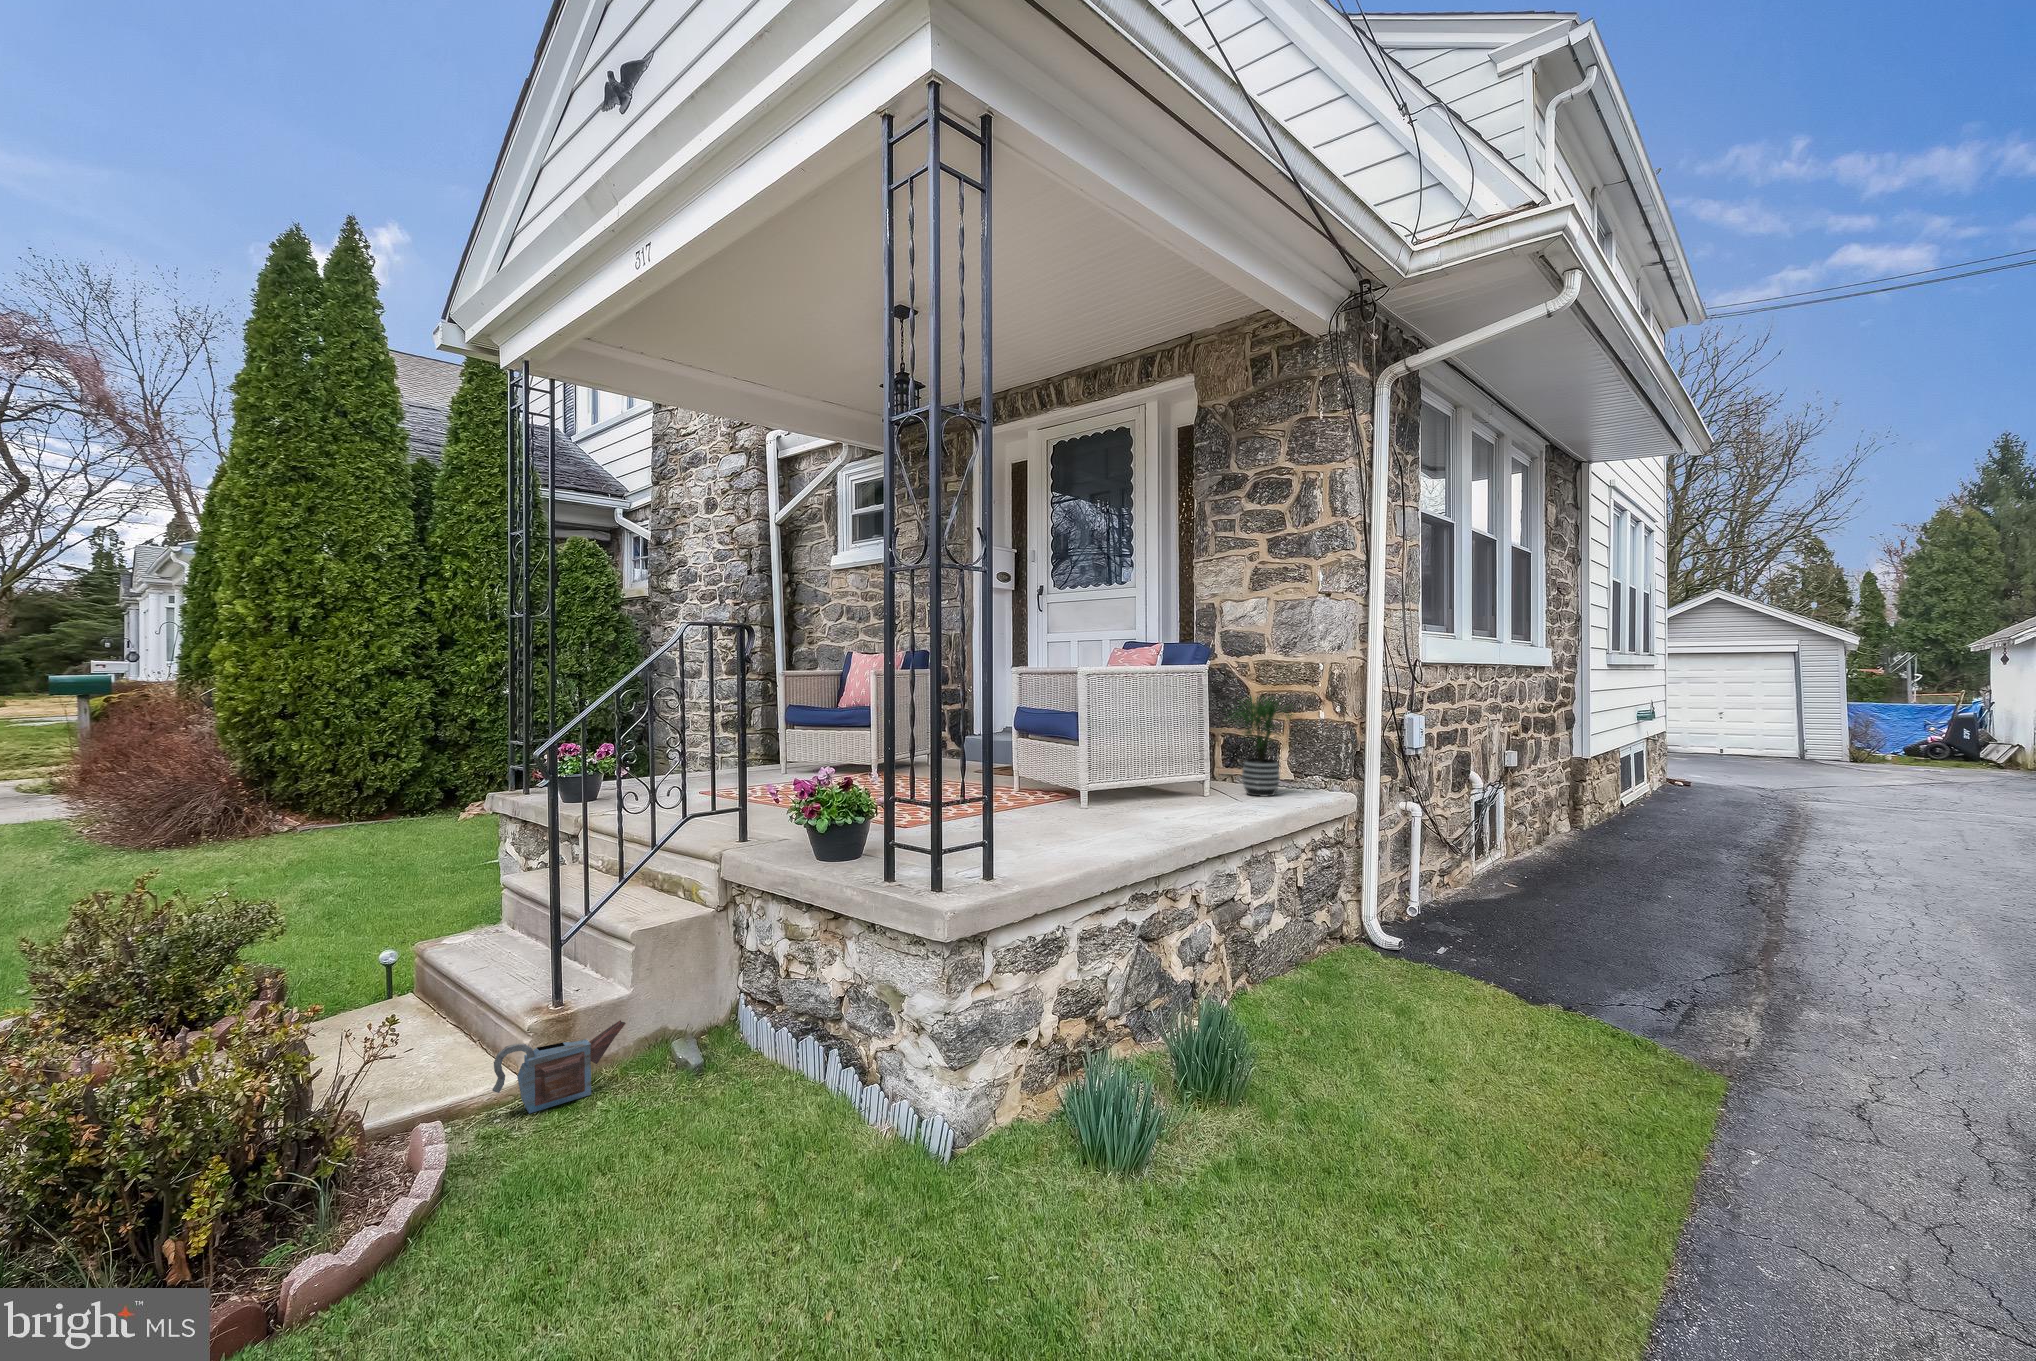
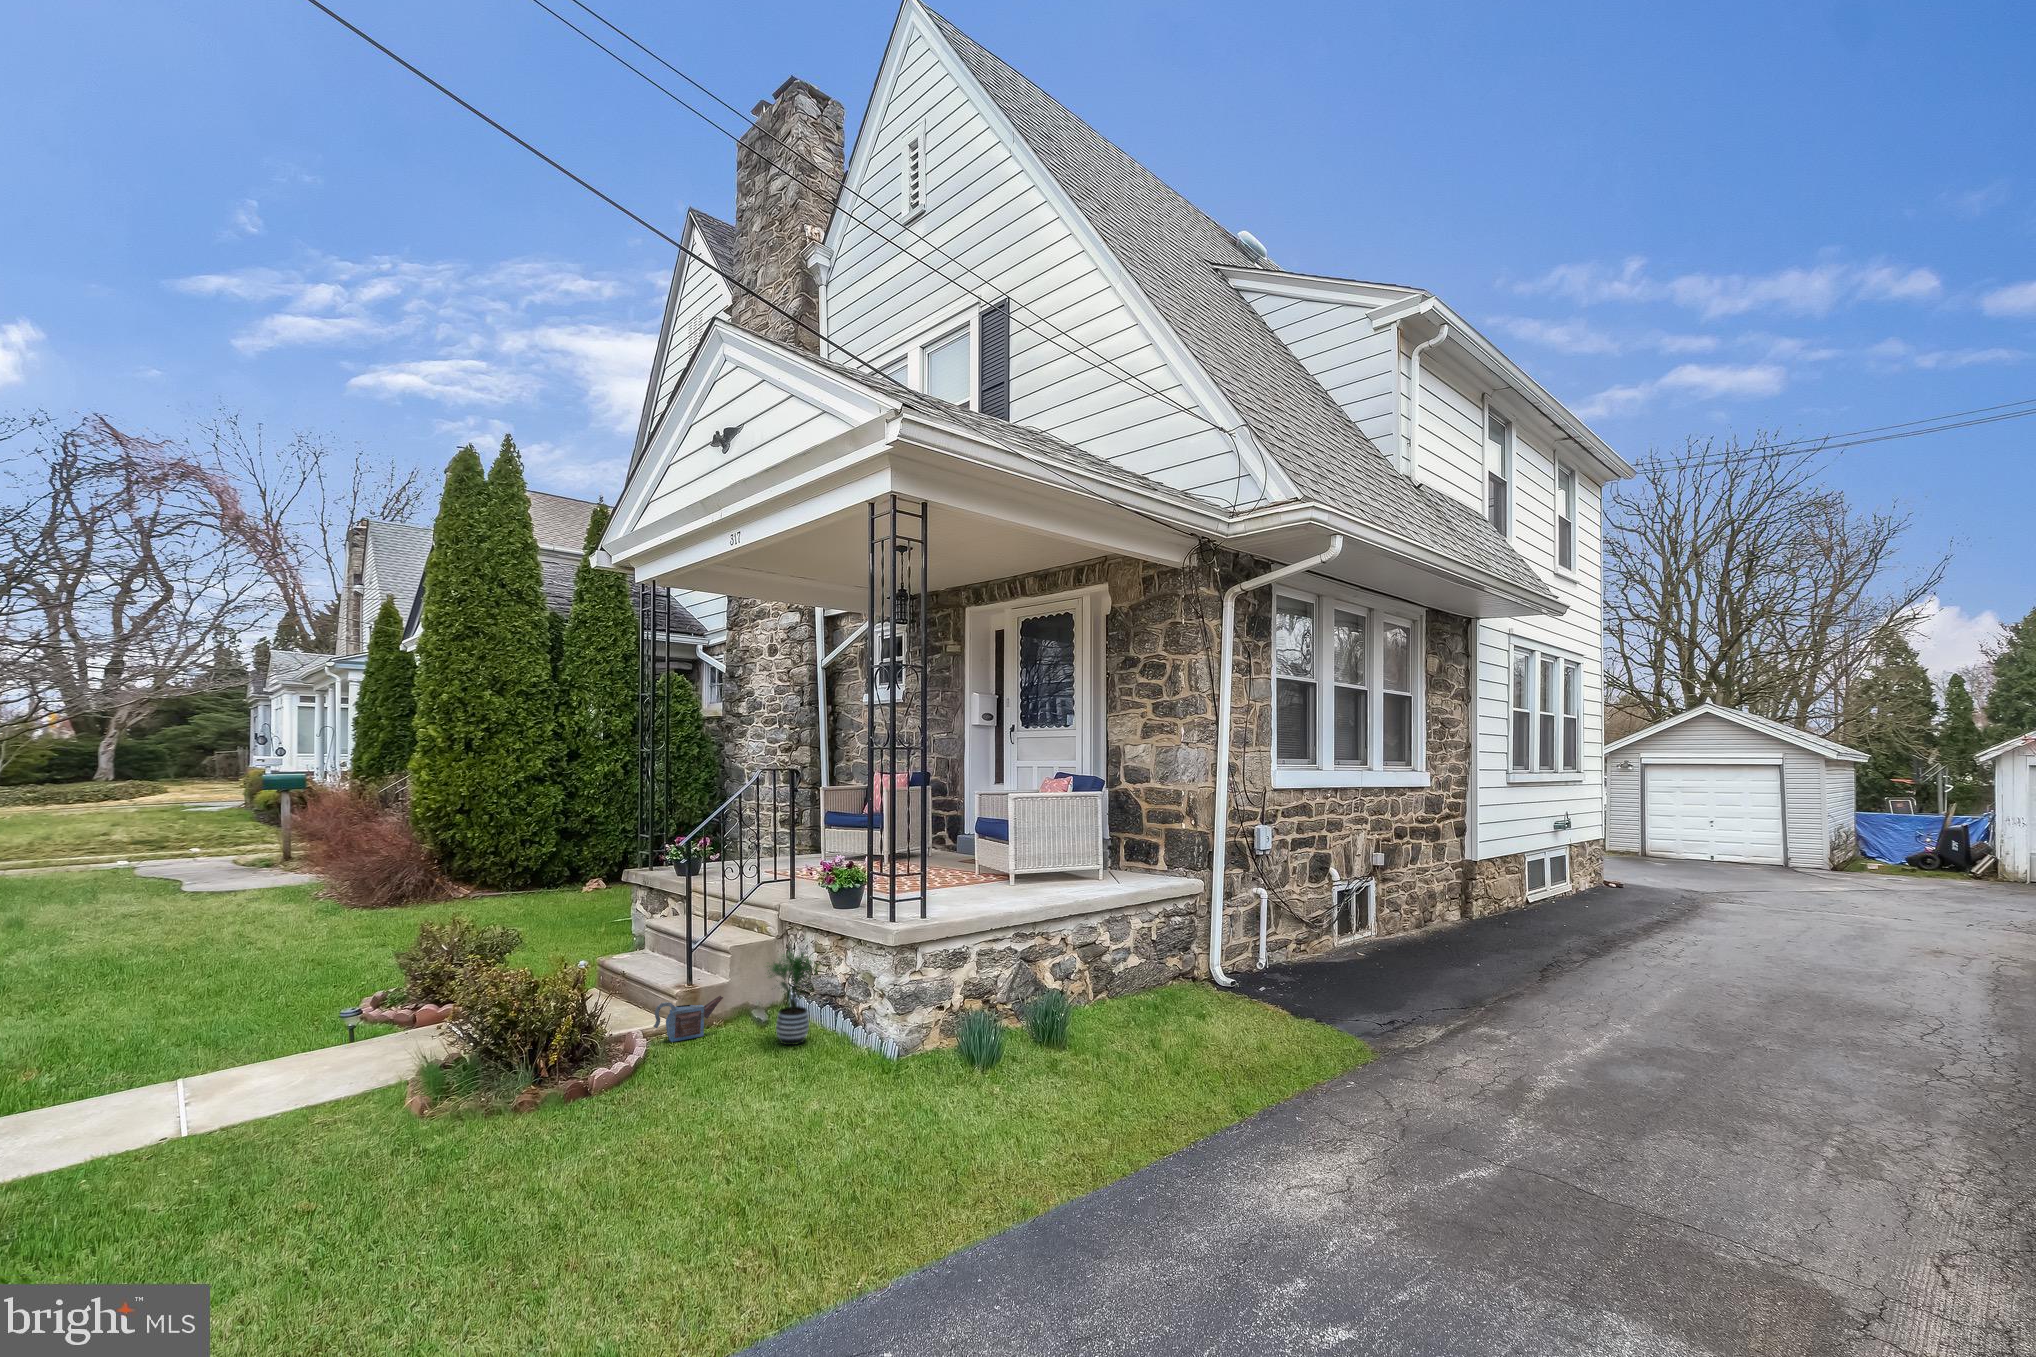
potted plant: present [1225,697,1293,797] -> present [768,953,821,1045]

